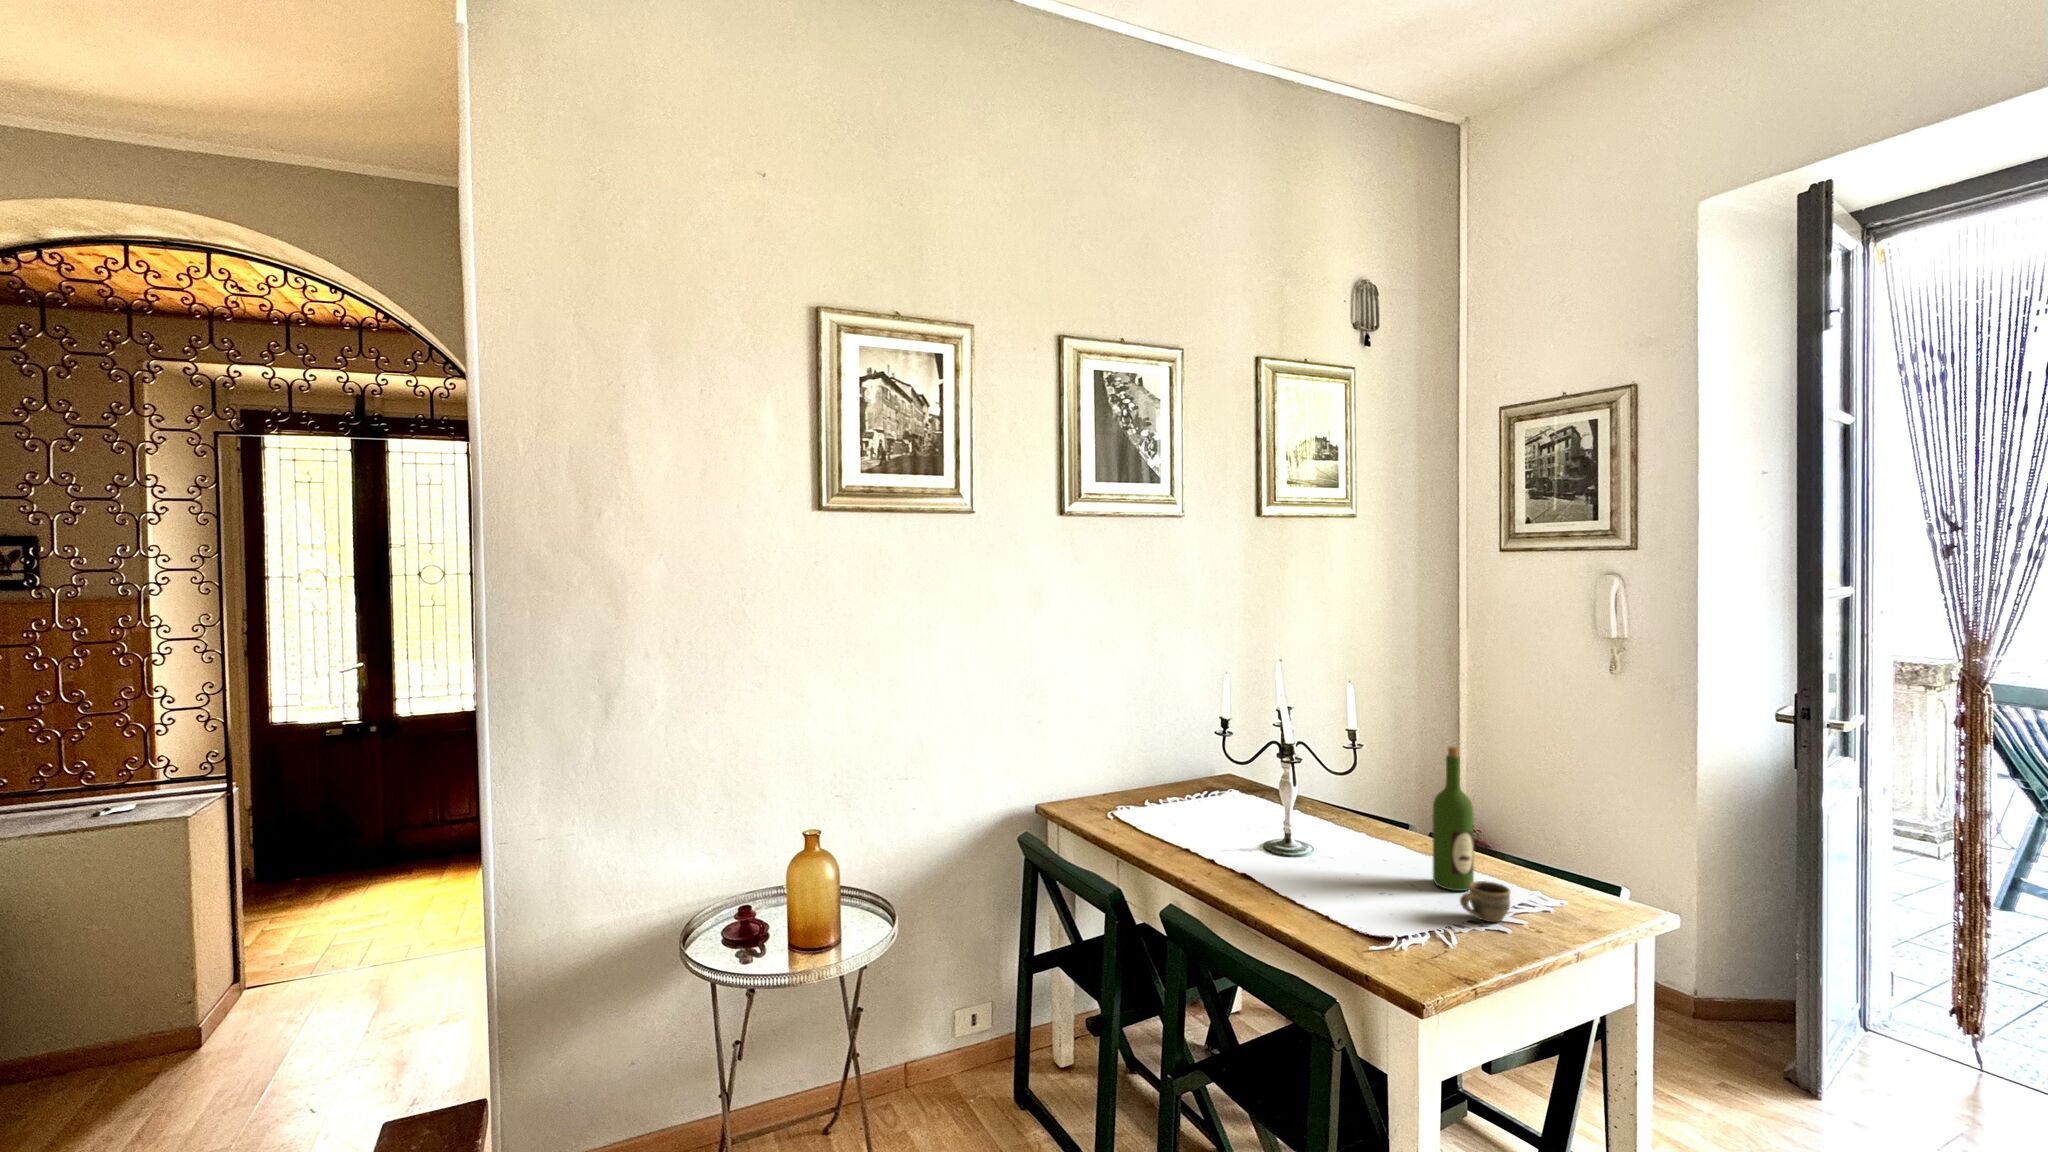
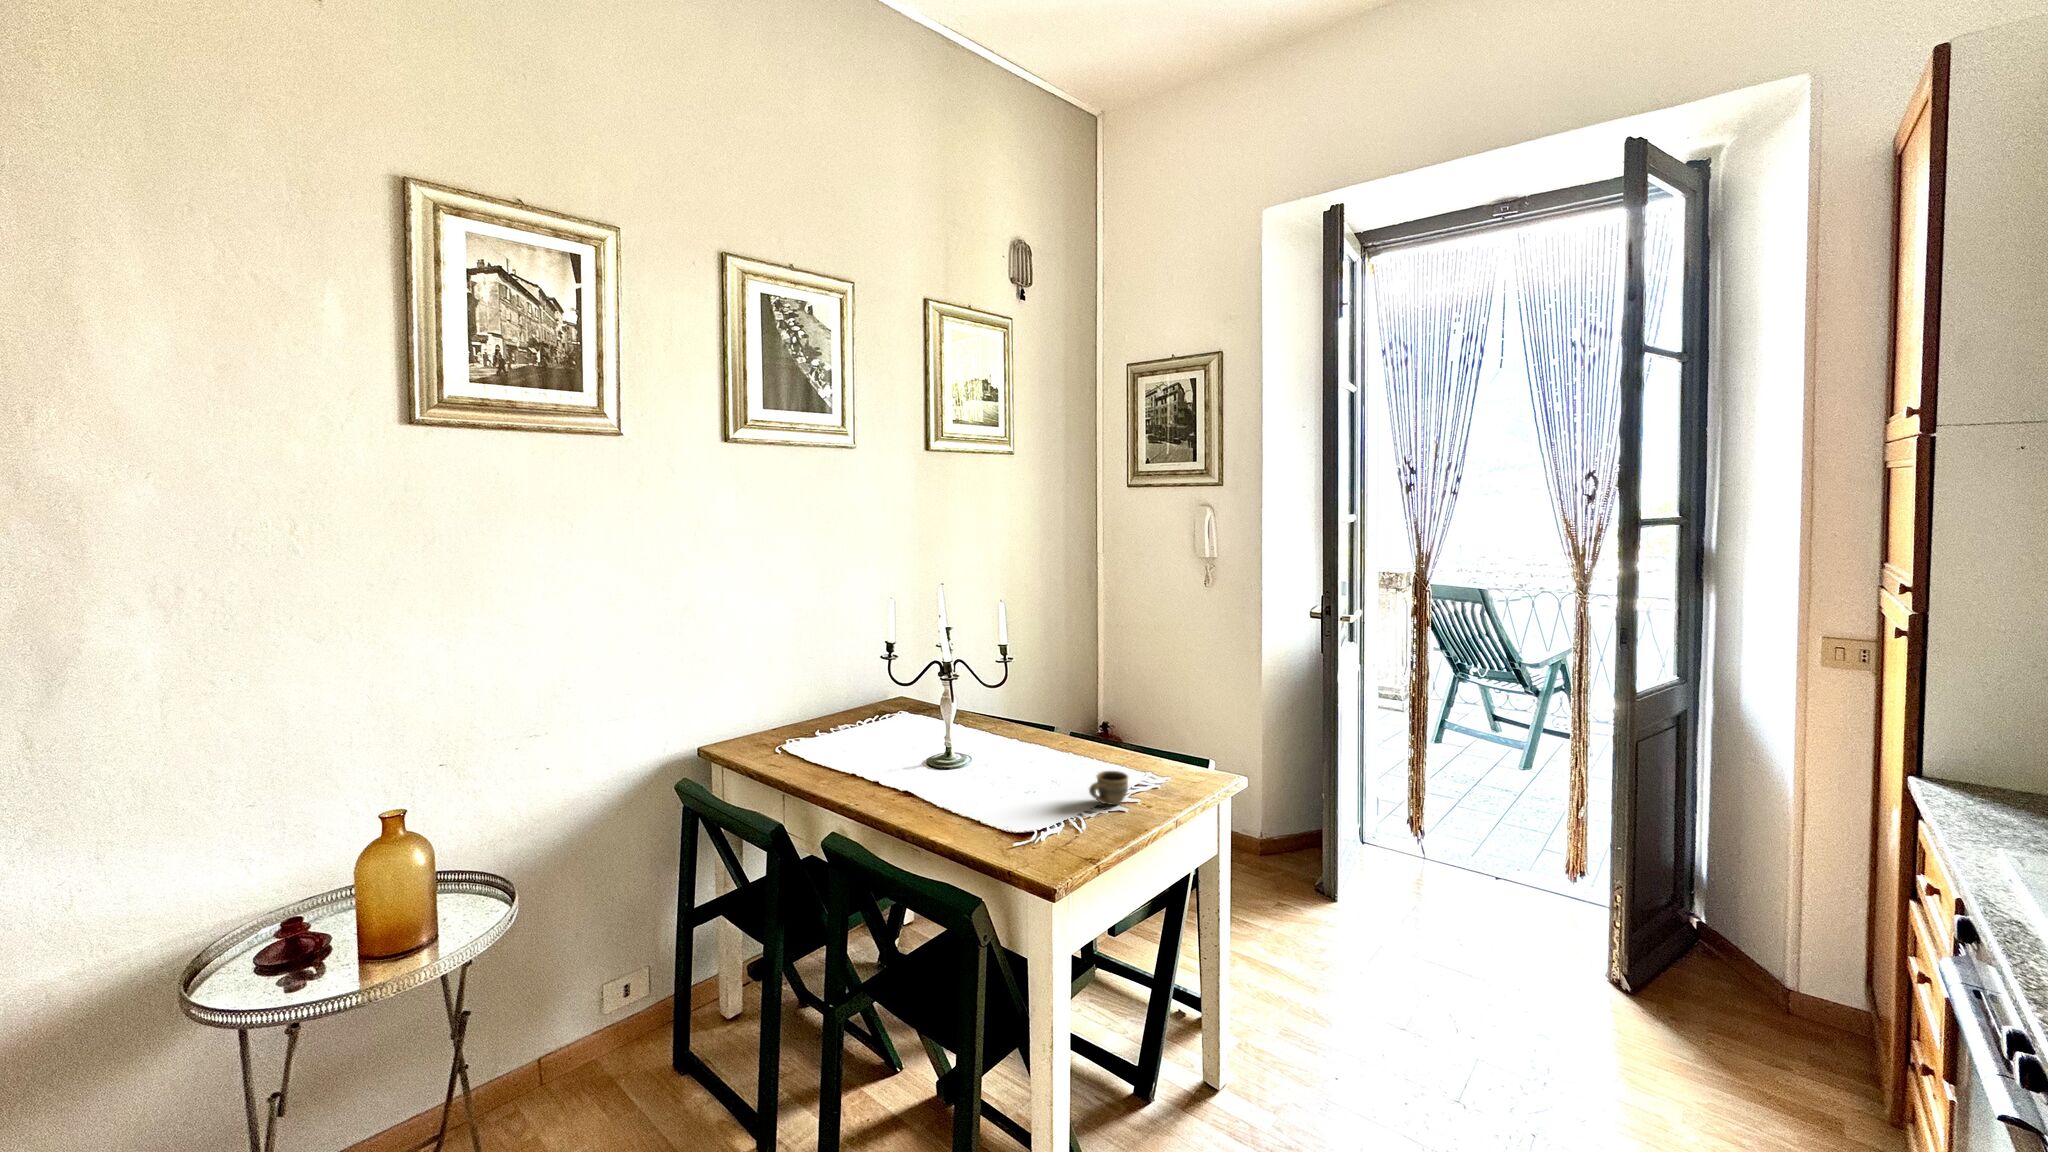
wine bottle: present [1433,746,1474,891] -> none [1069,657,1101,780]

